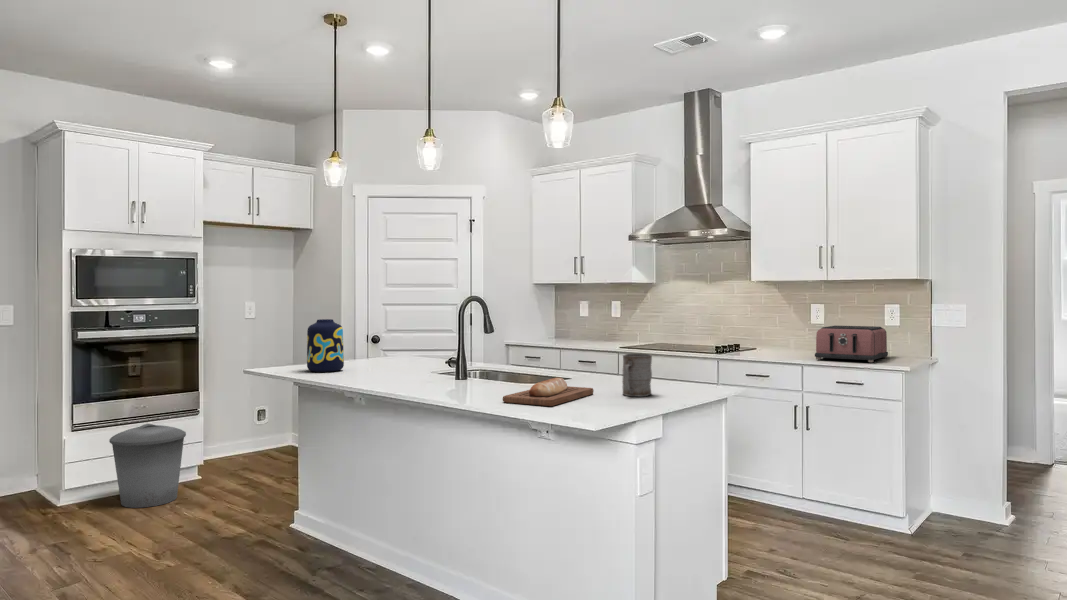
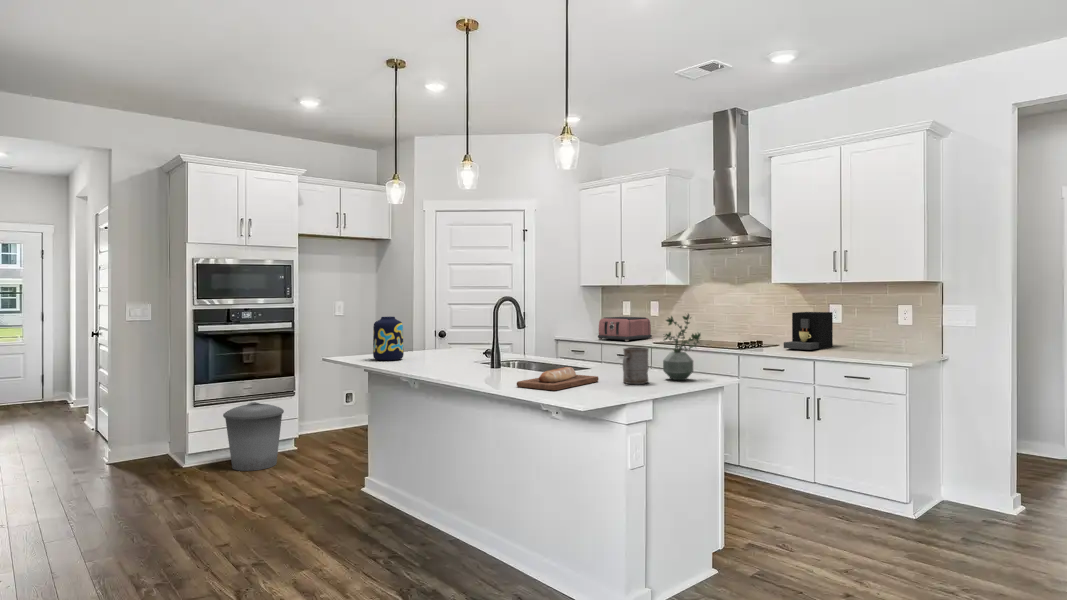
coffee maker: none [765,312,813,353] -> present [784,312,833,350]
potted plant: none [664,314,707,391] -> present [663,314,701,380]
toaster: present [815,326,888,362] -> present [598,317,652,341]

